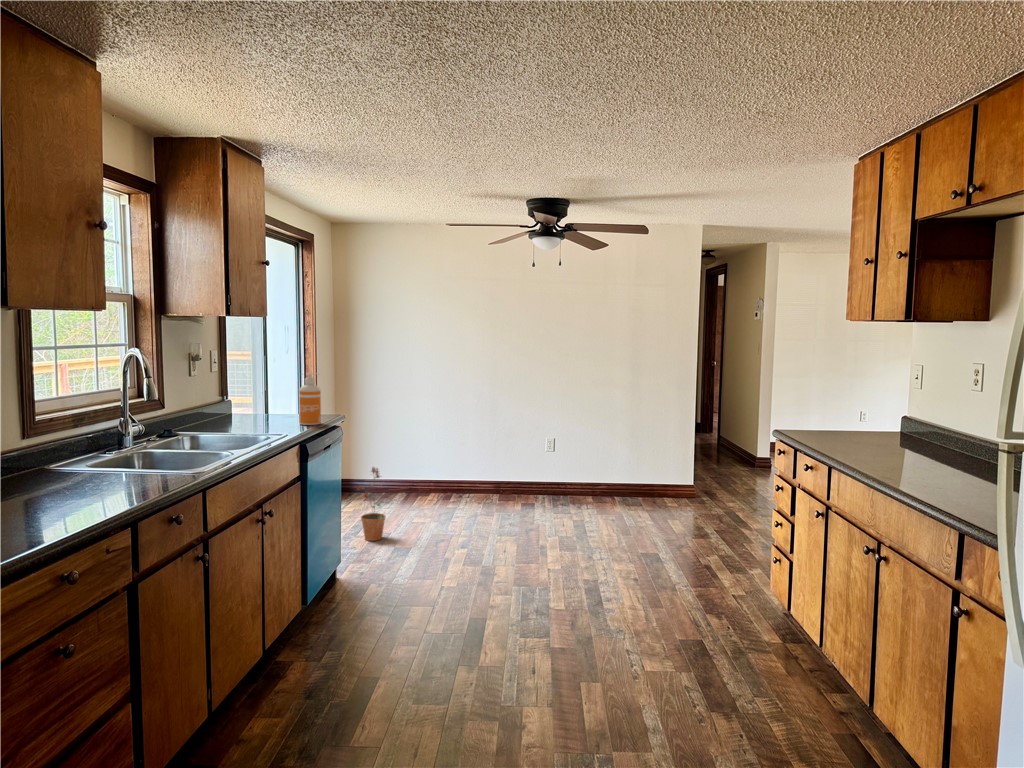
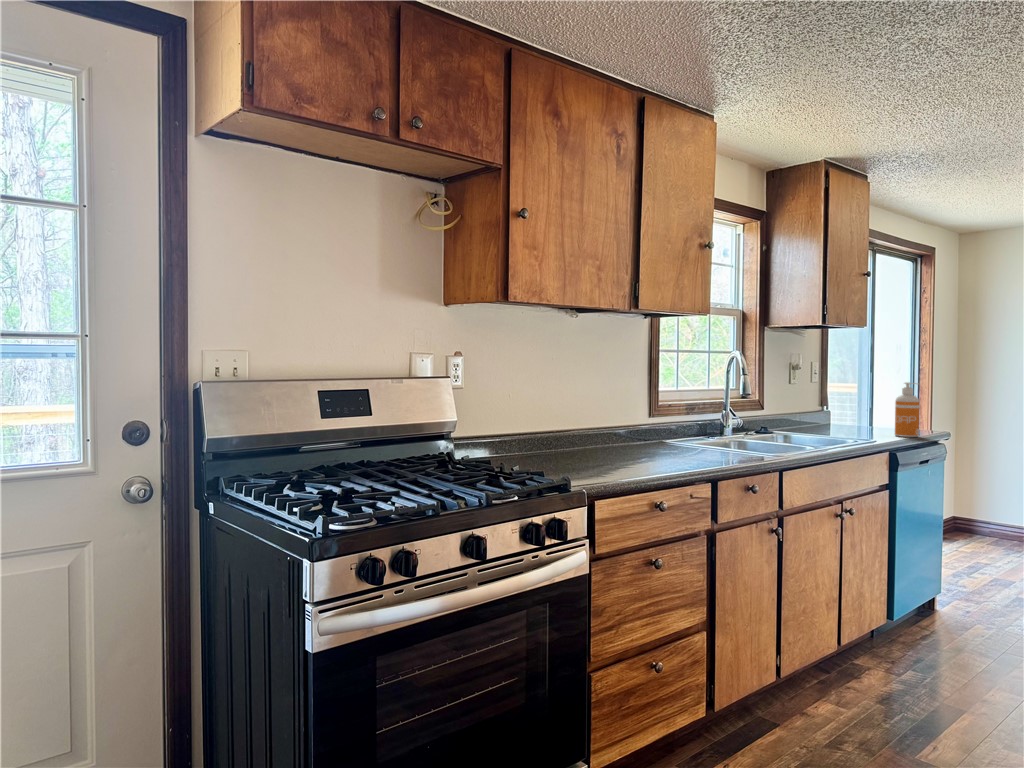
potted plant: present [357,467,385,541] -> none [971,502,1010,588]

